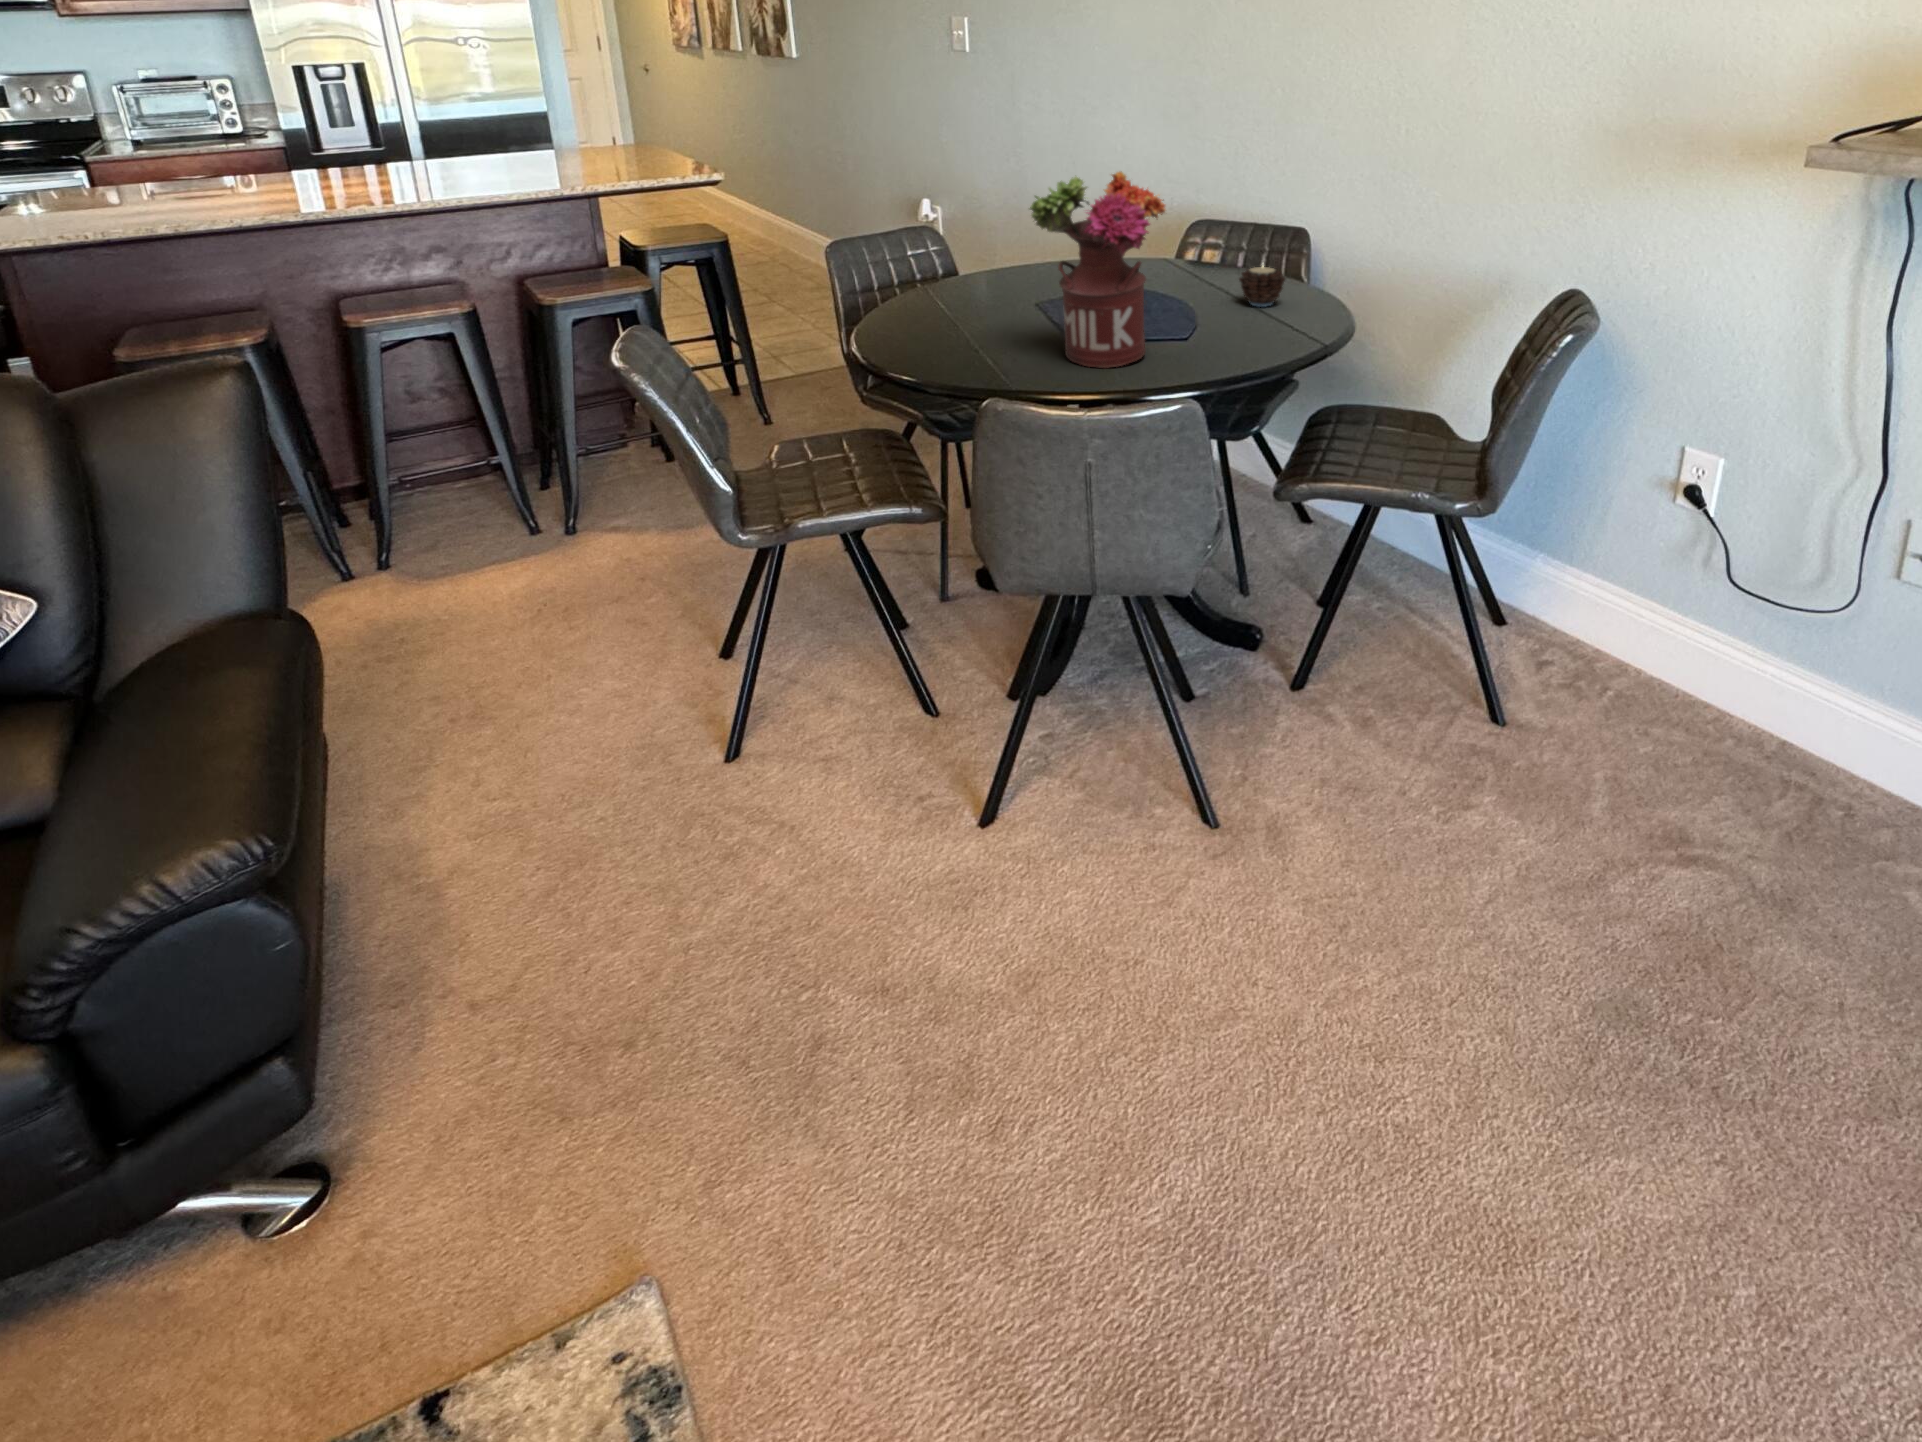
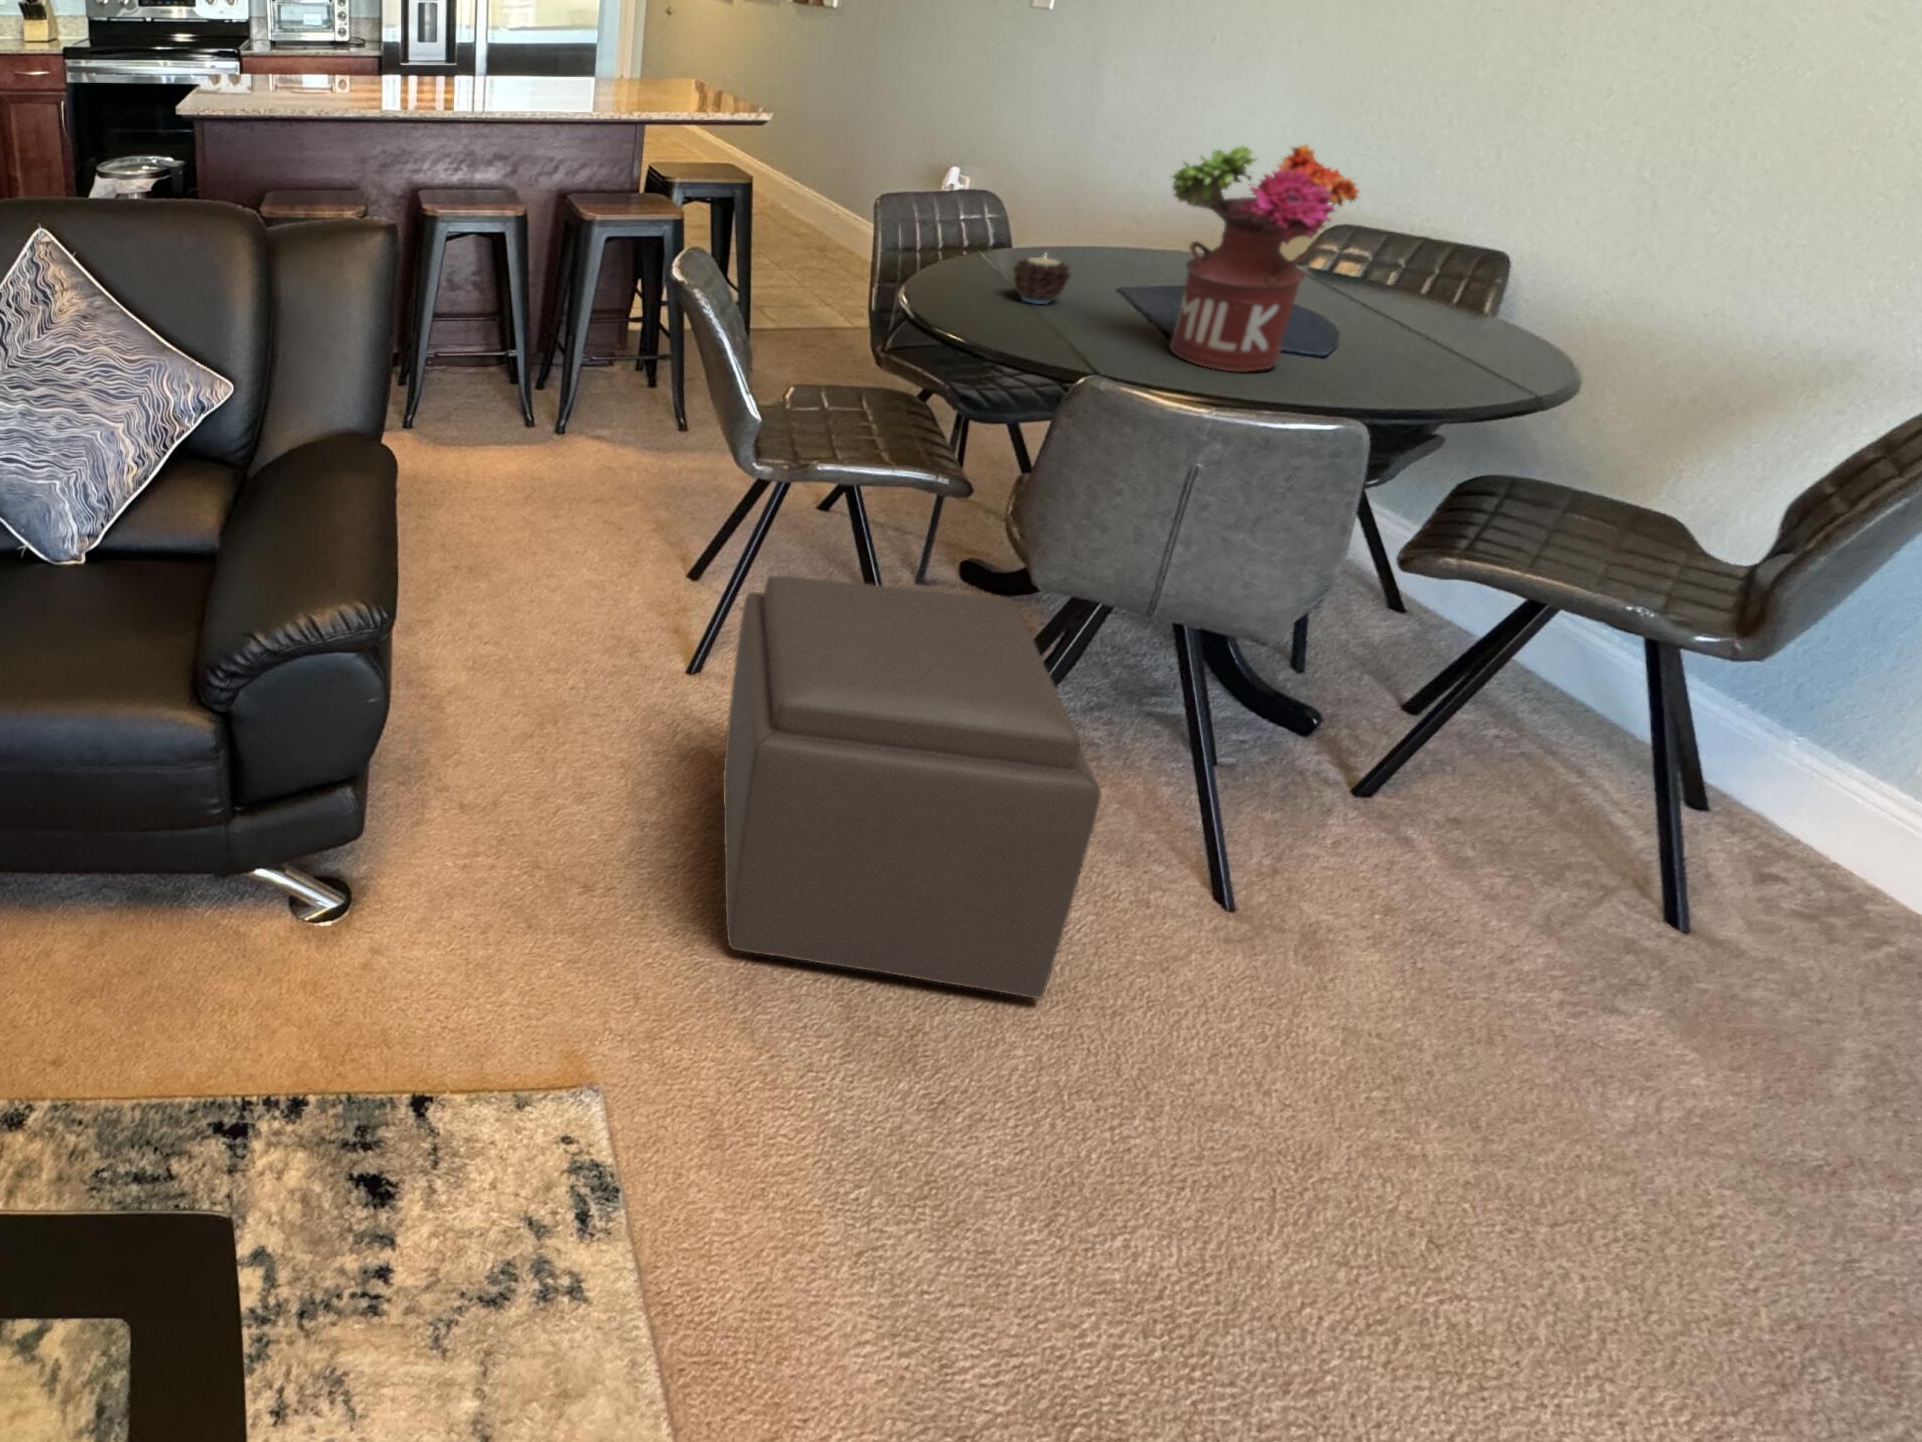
candle: present [1239,266,1285,307] -> present [1013,257,1071,304]
ottoman: none [740,612,1073,1046] -> present [723,576,1101,999]

